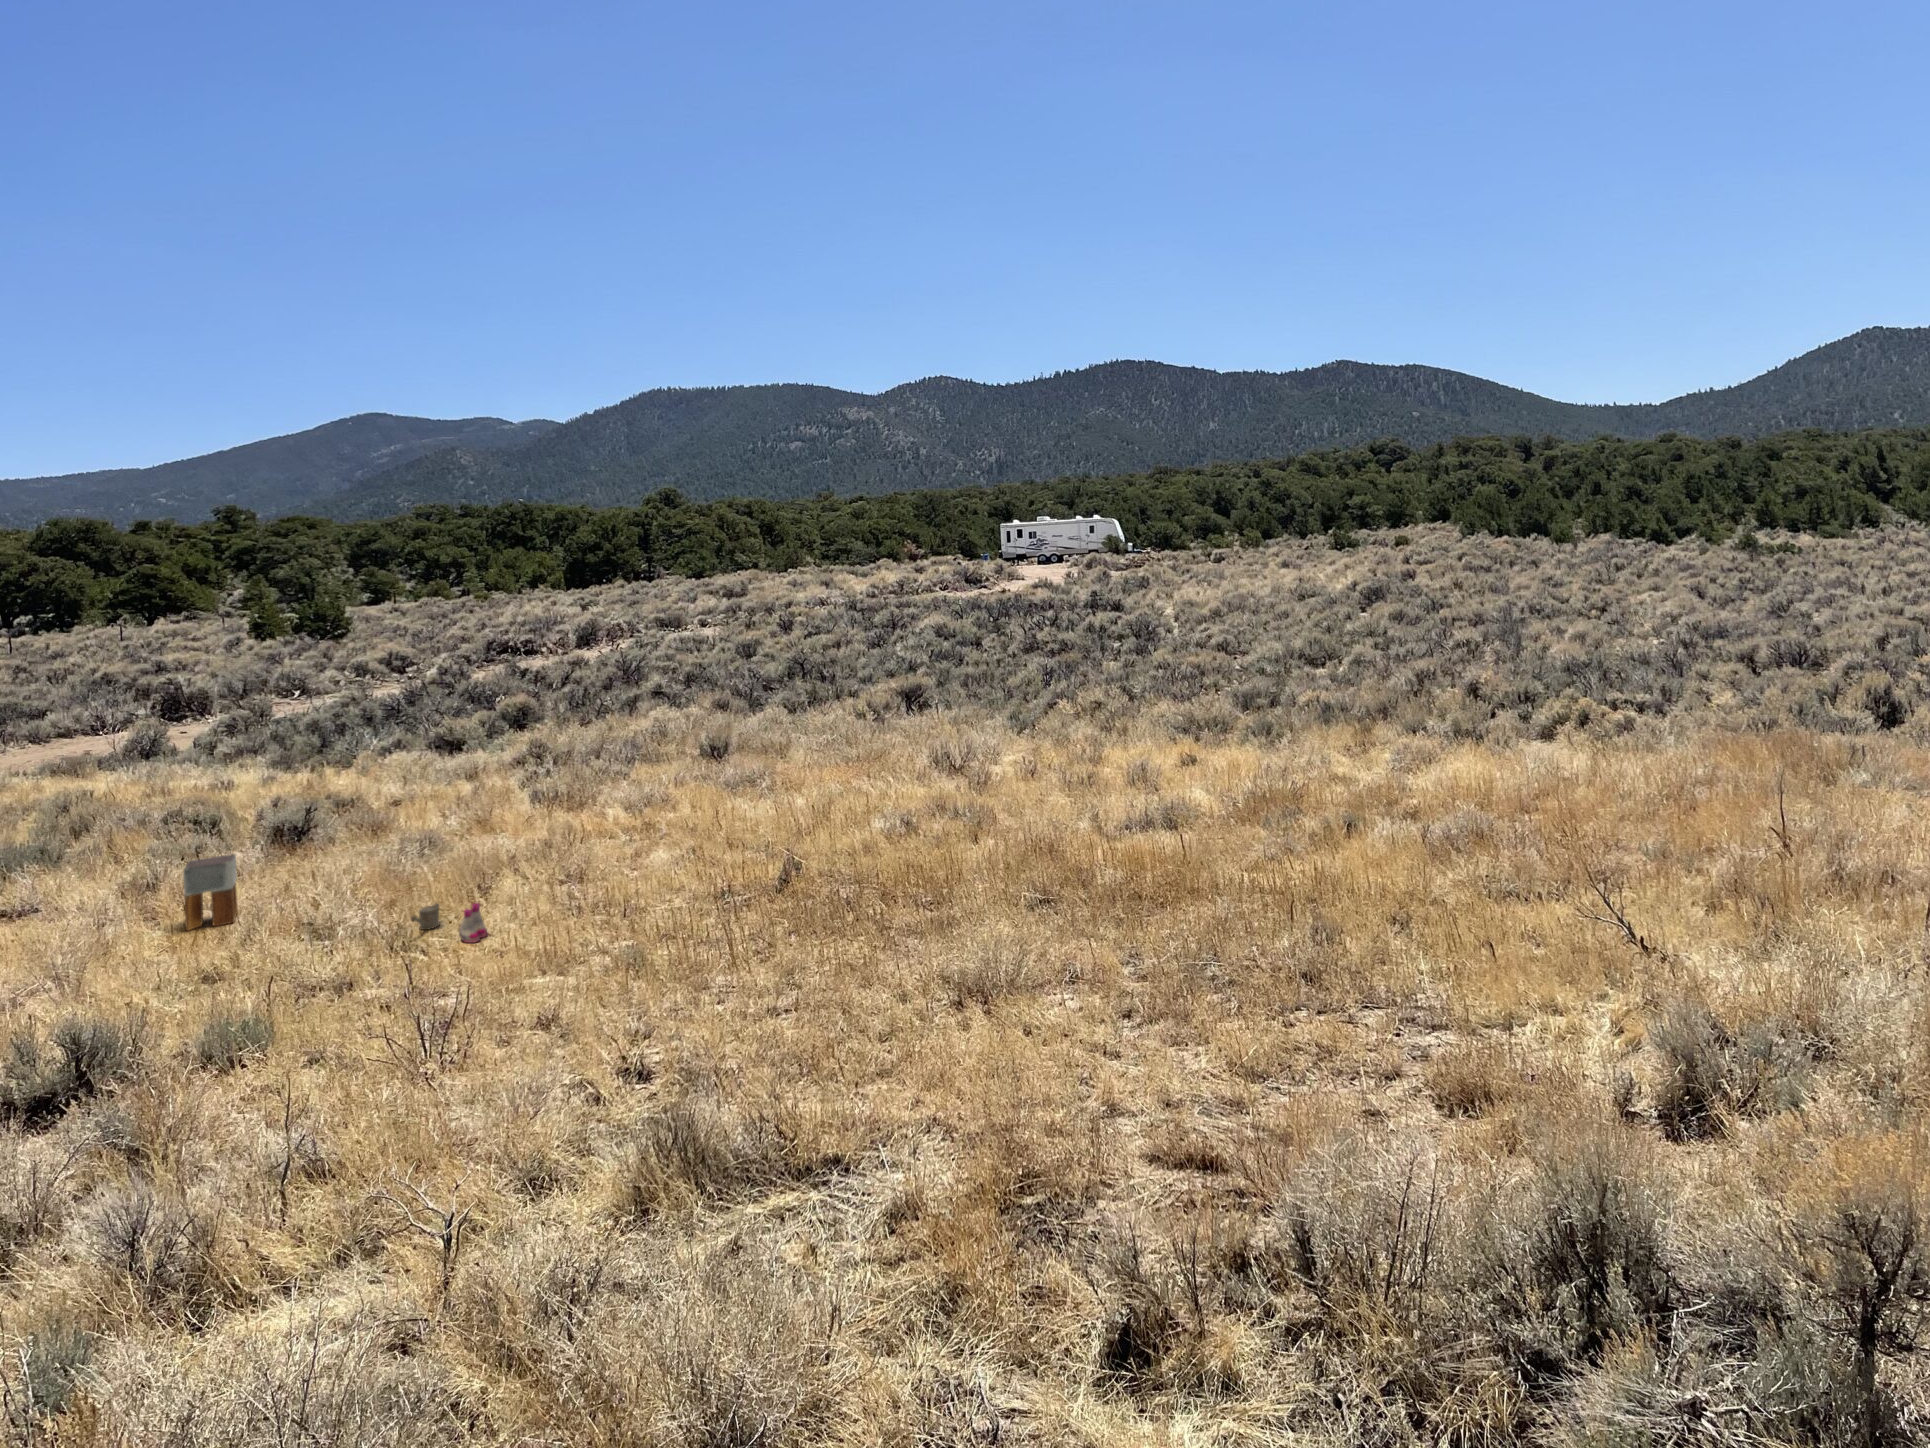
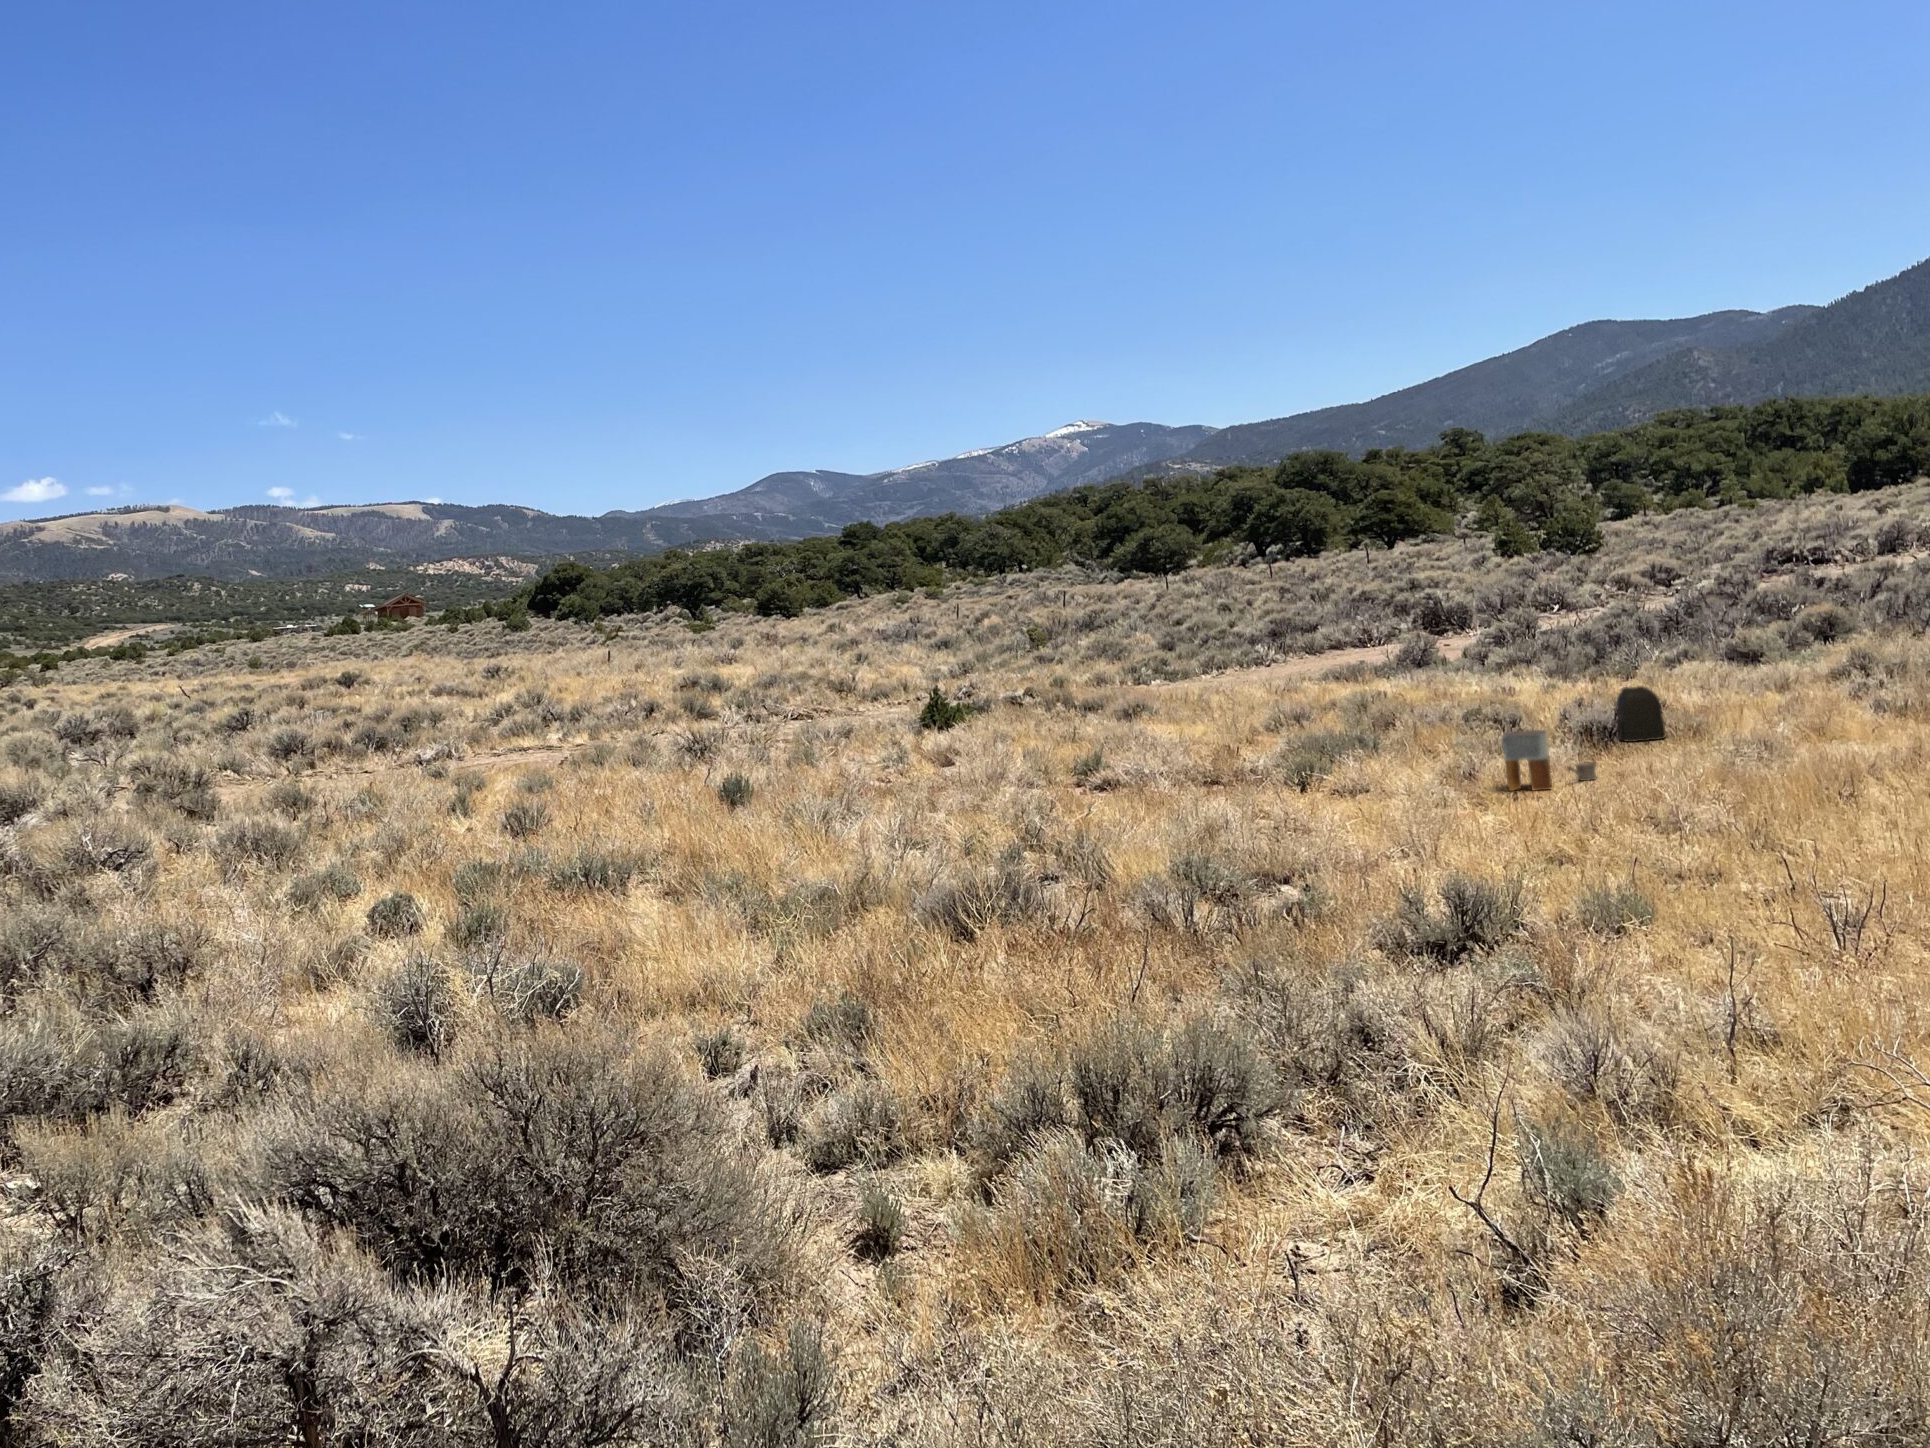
backpack: none [318,787,362,846] -> present [1616,686,1667,742]
watering can: present [411,903,440,930] -> present [1568,761,1596,781]
boots: present [459,903,487,943] -> none [1796,790,1832,828]

